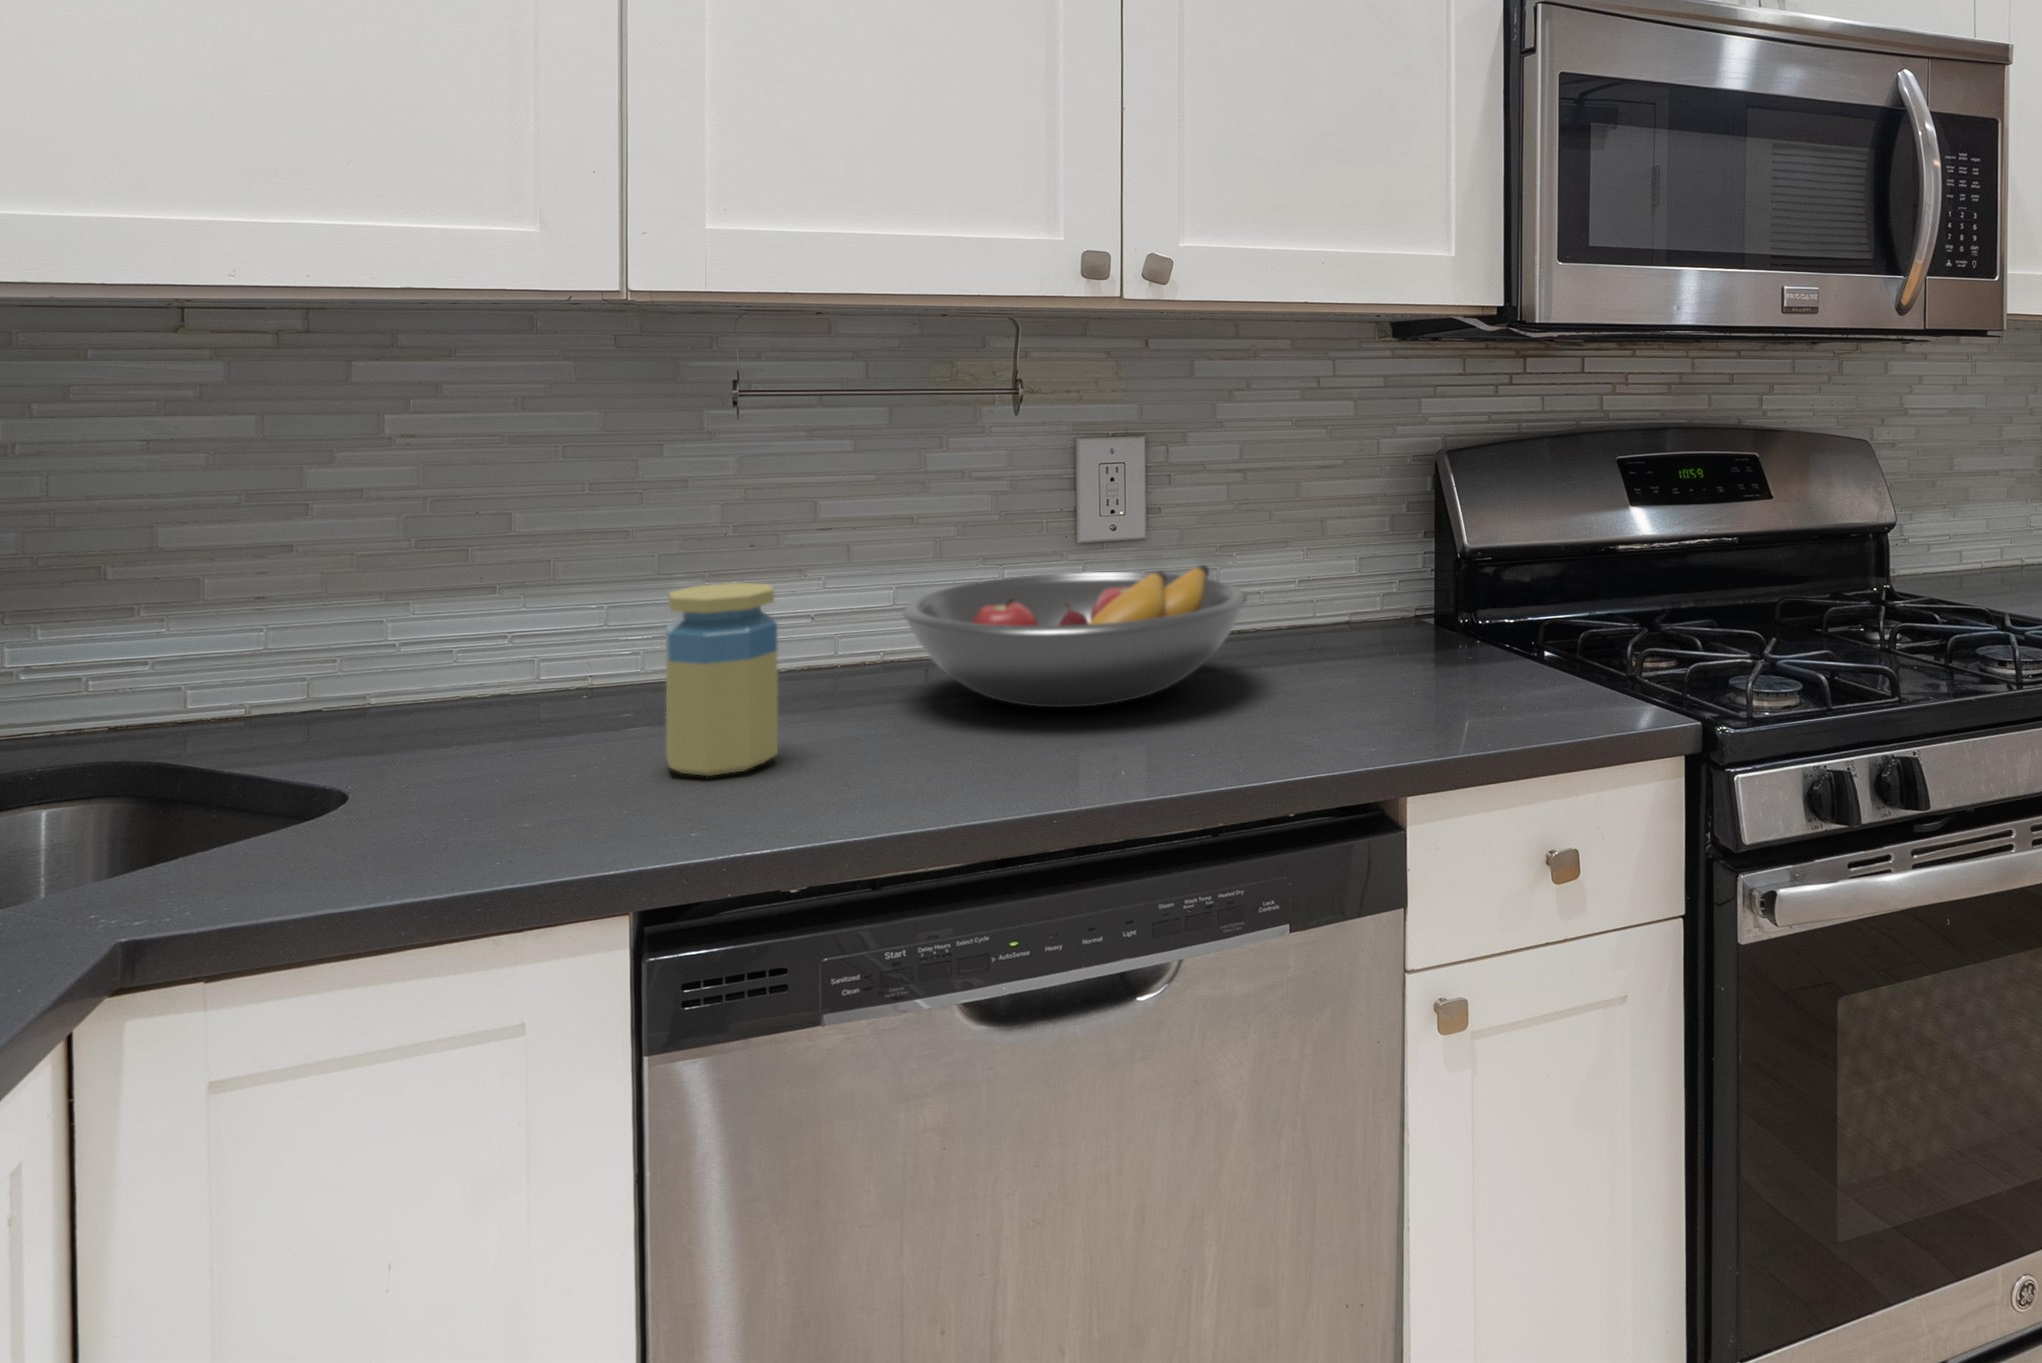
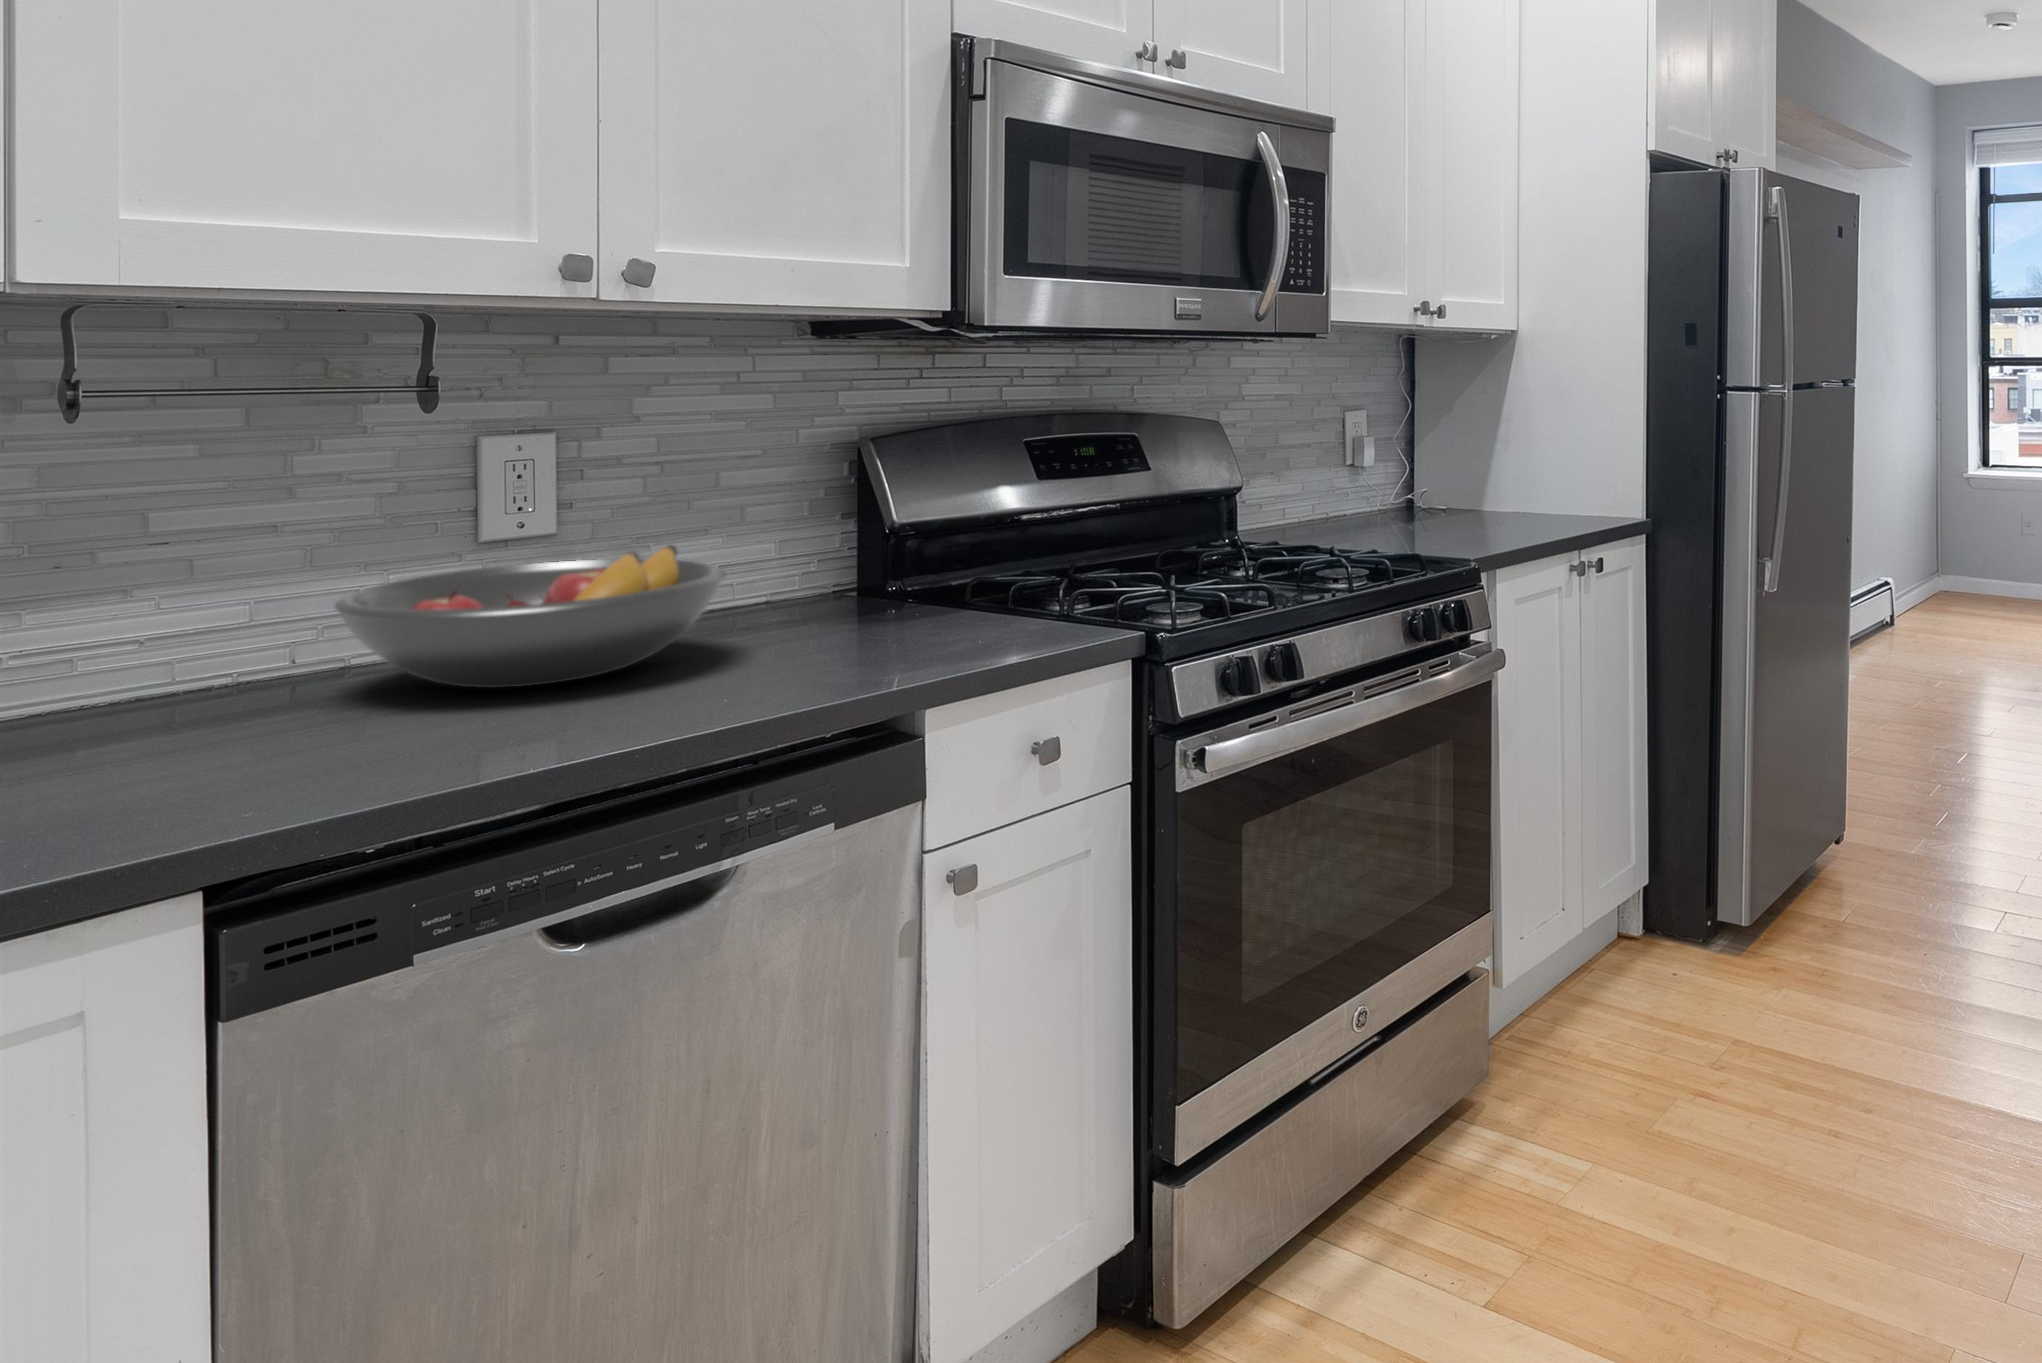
jar: present [666,583,778,776] -> none [91,583,244,783]

